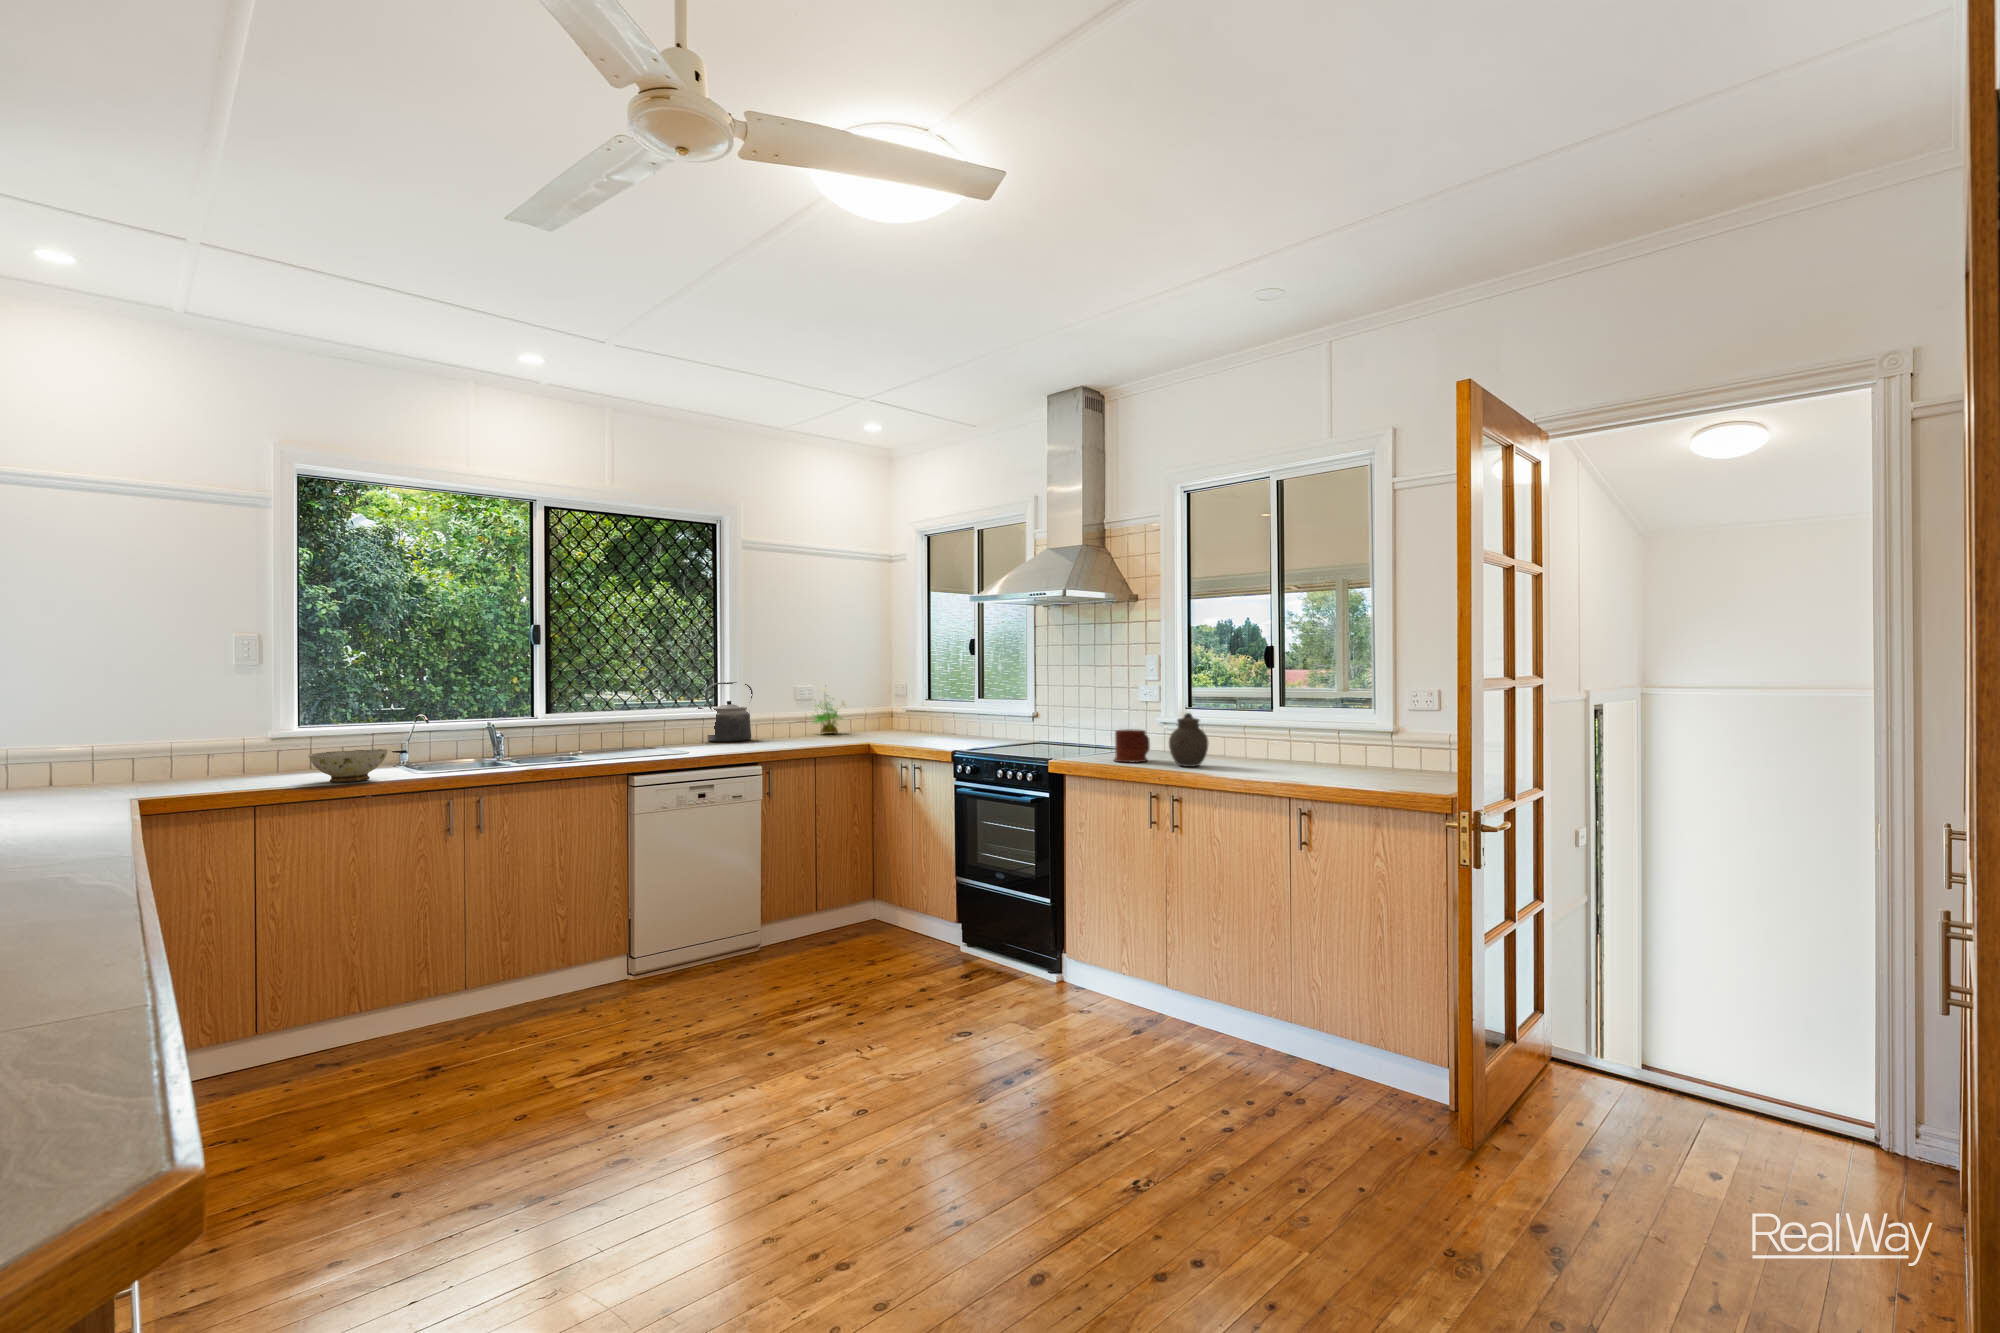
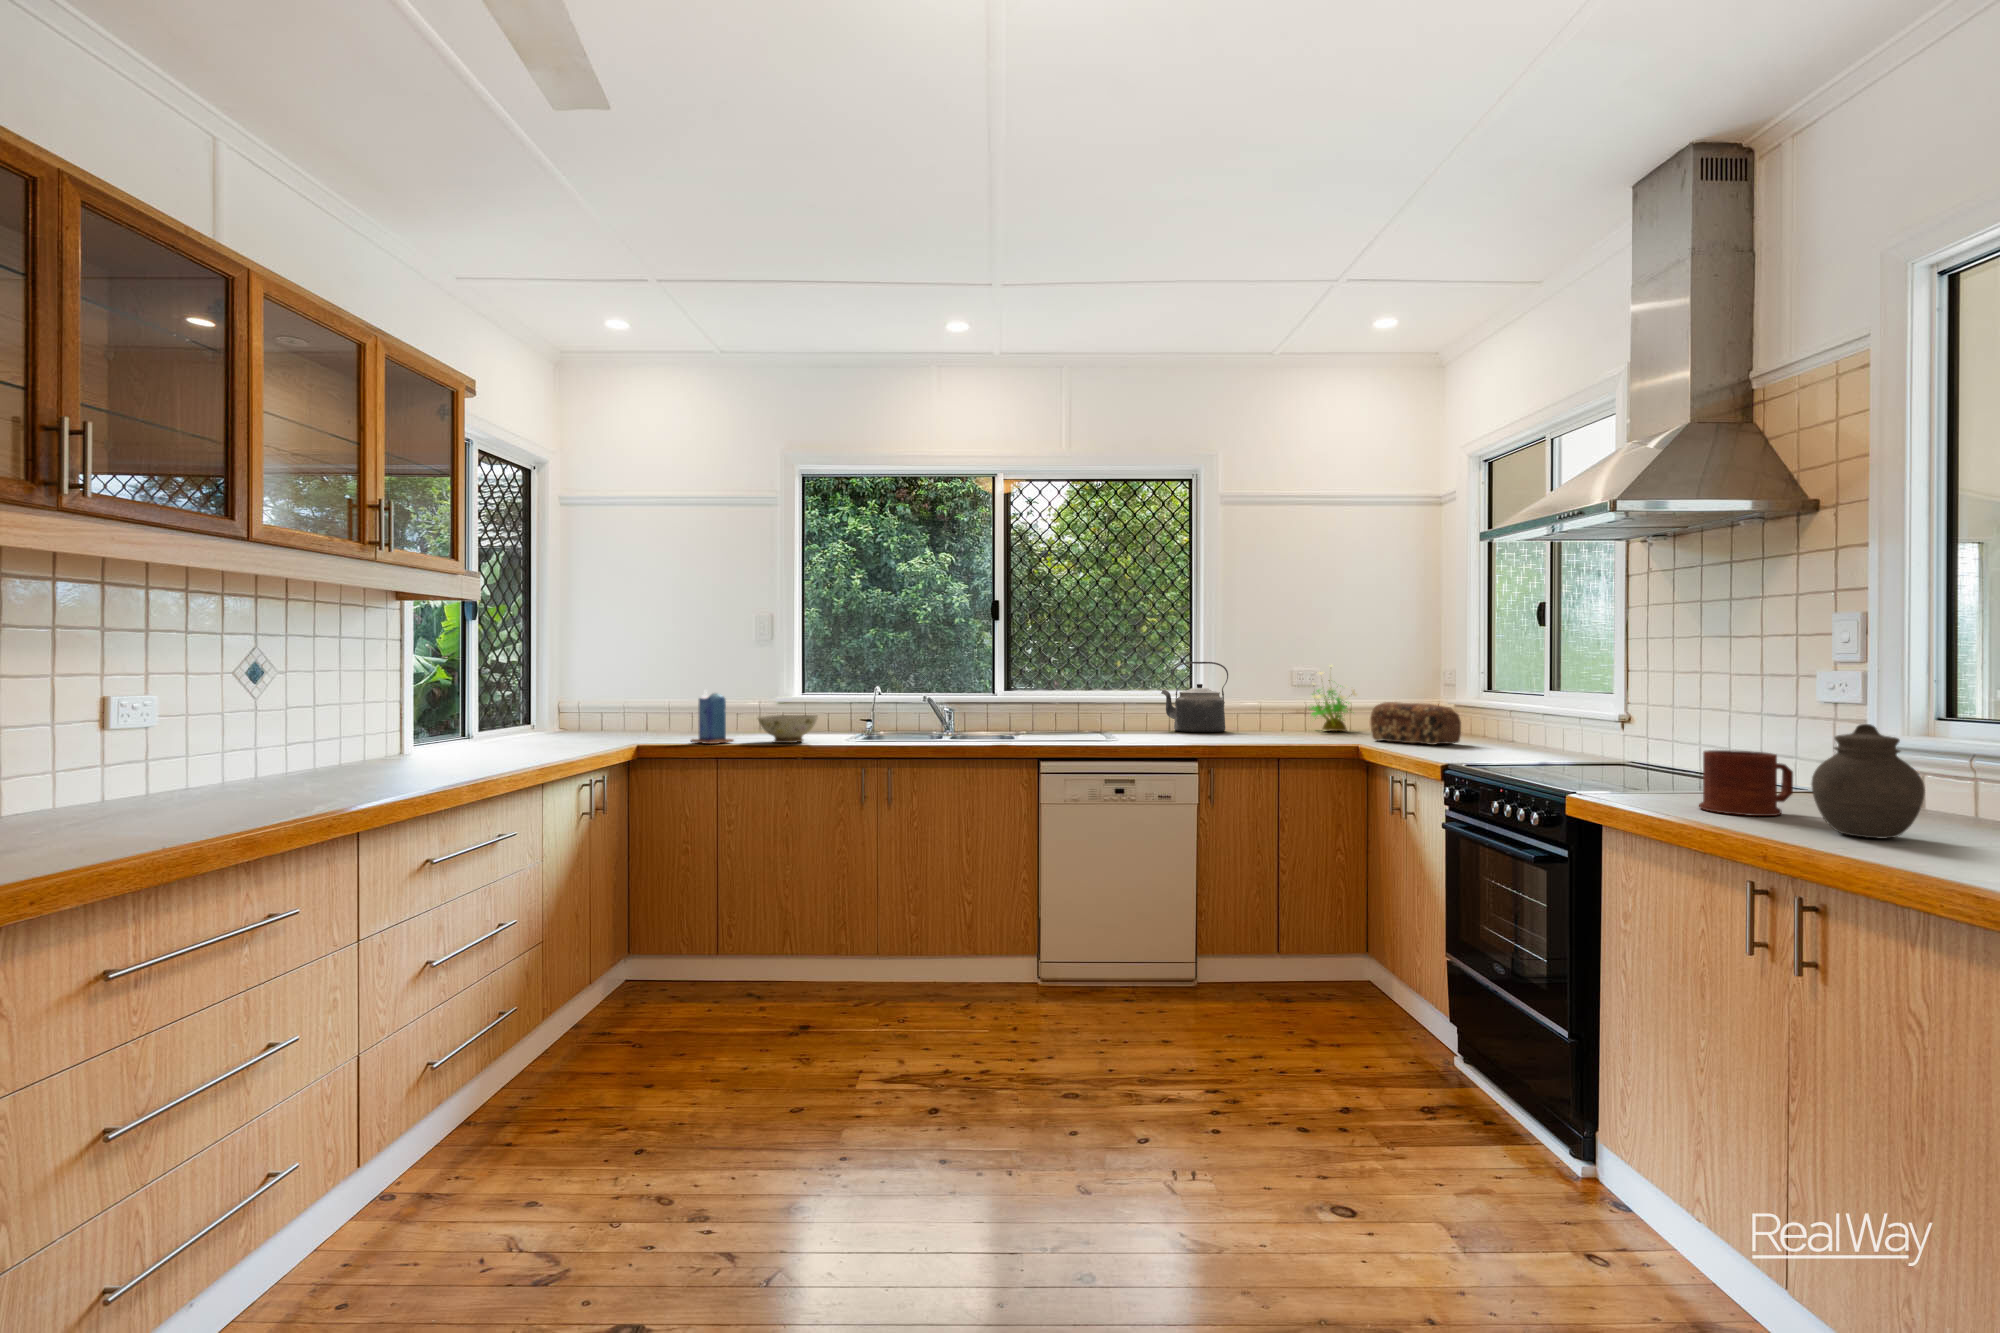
bread loaf: none [872,710,931,739] -> present [1370,702,1461,745]
candle: none [215,728,278,791] -> present [690,693,733,744]

